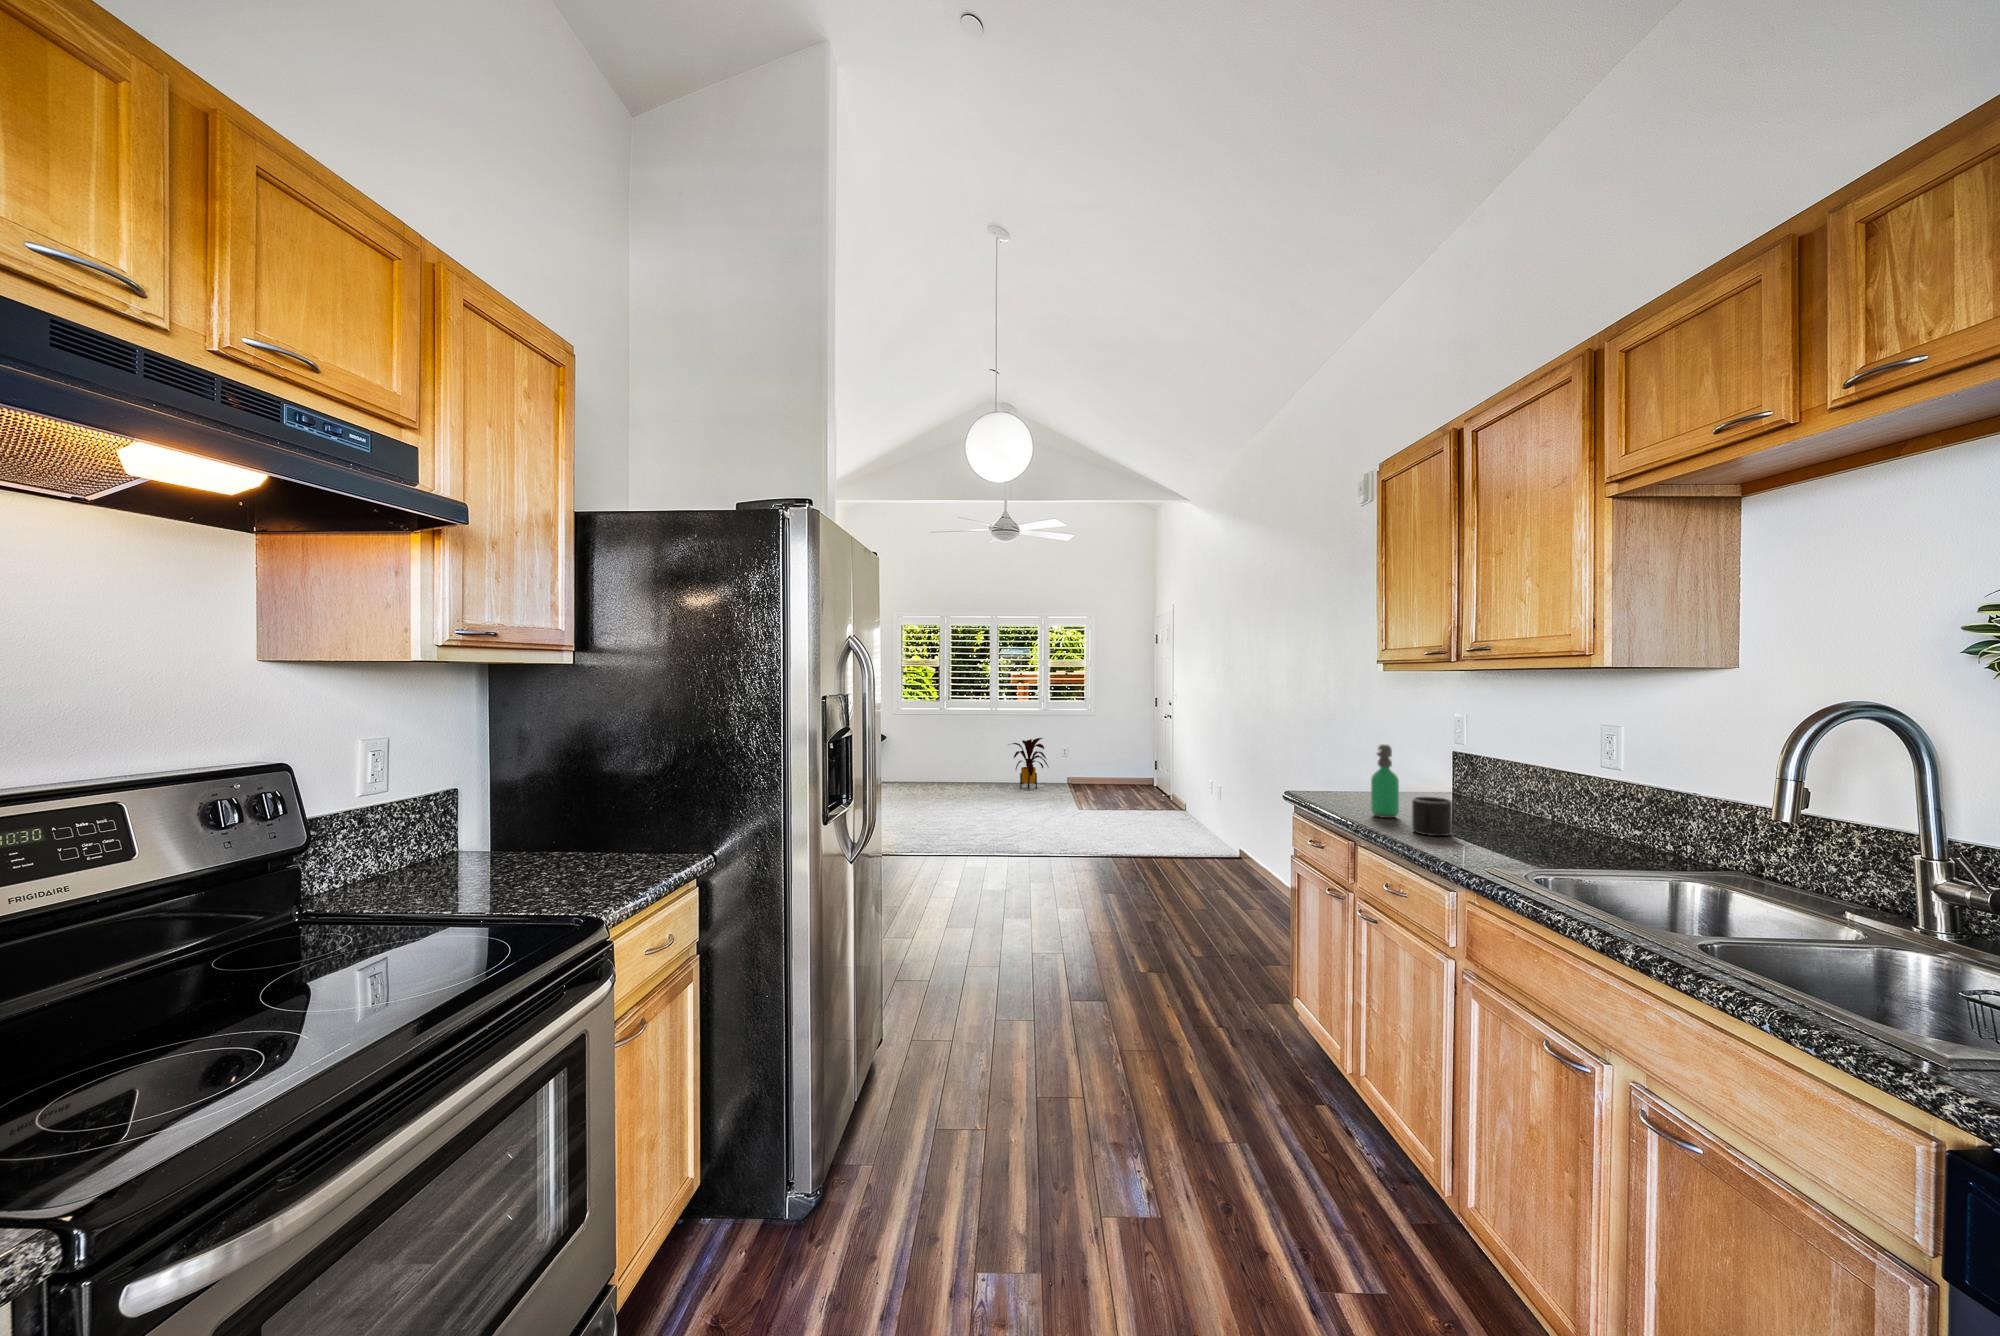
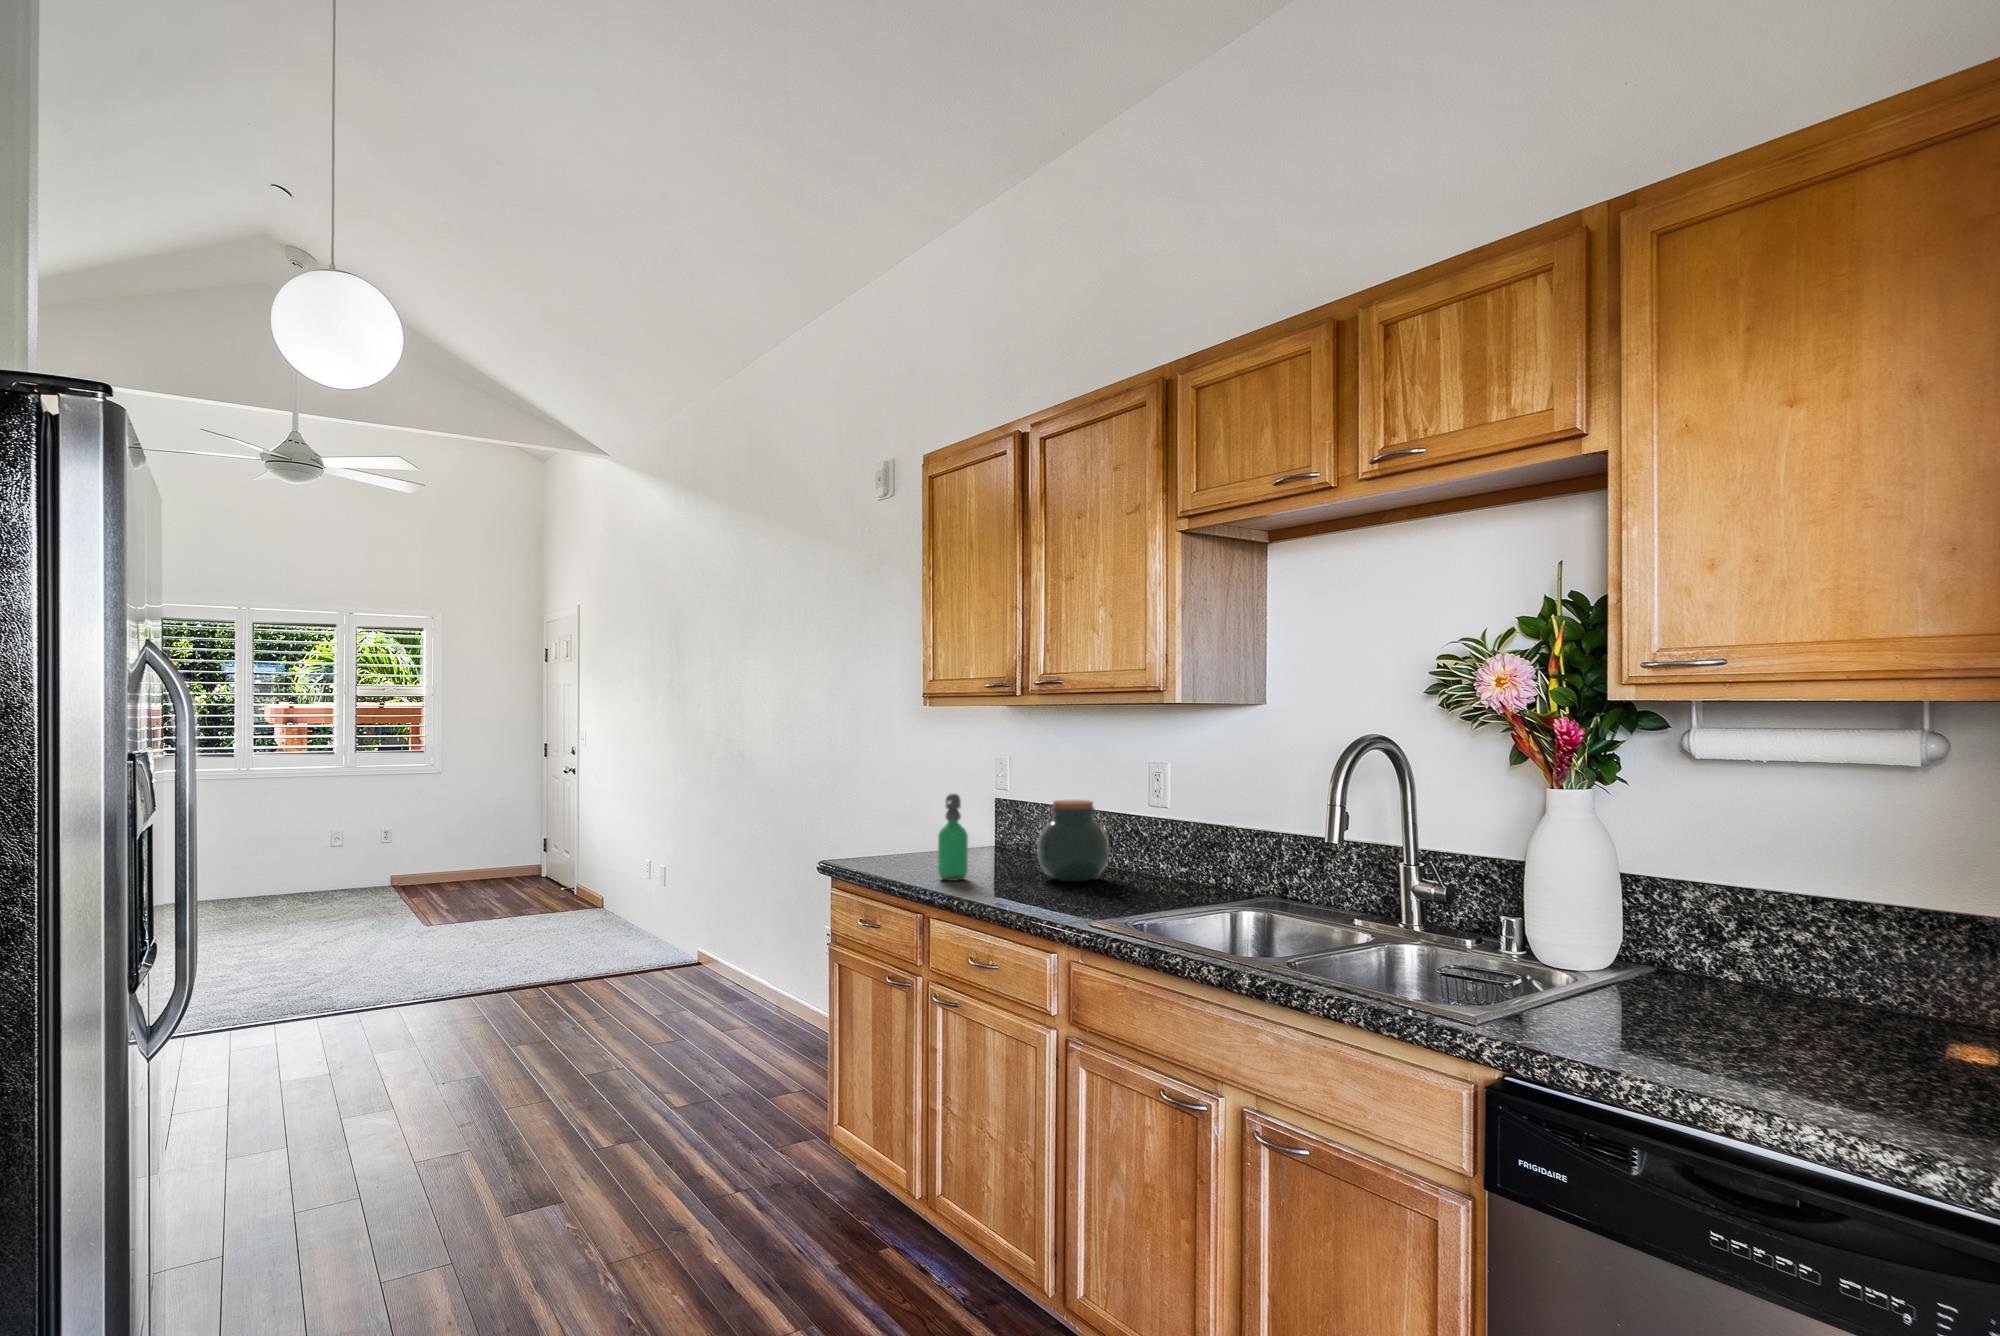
house plant: present [1012,738,1048,790] -> none [293,816,376,904]
jar: none [1469,756,1547,831] -> present [1038,800,1109,881]
mug: present [1412,797,1452,836] -> none [992,851,1031,894]

